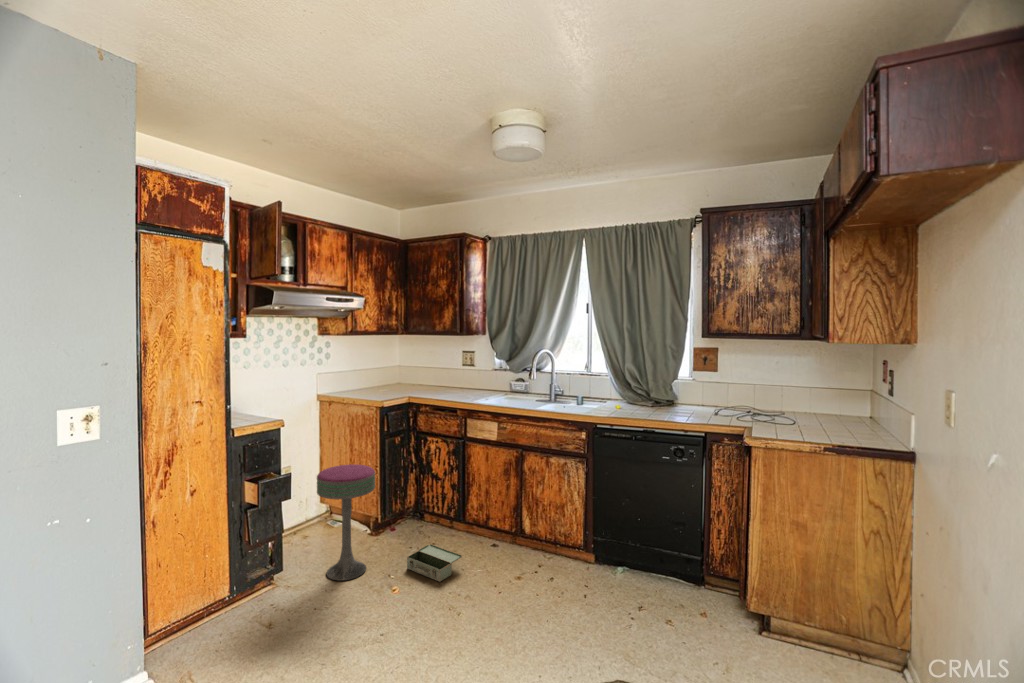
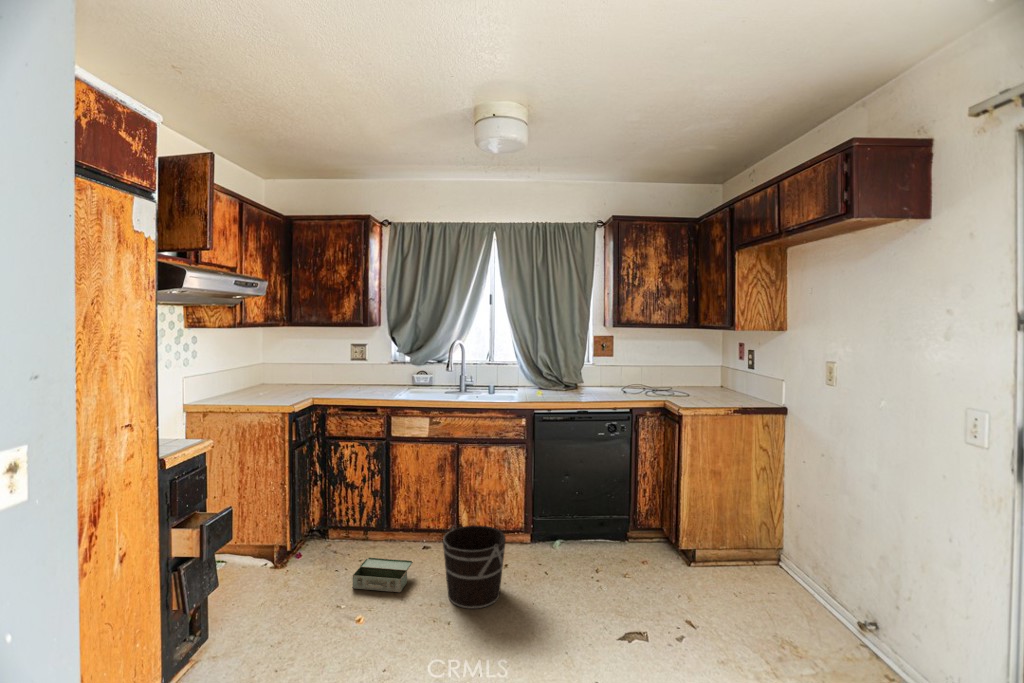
bar stool: present [317,465,375,581] -> none [242,480,315,621]
bucket: none [468,530,531,616] -> present [443,526,506,608]

